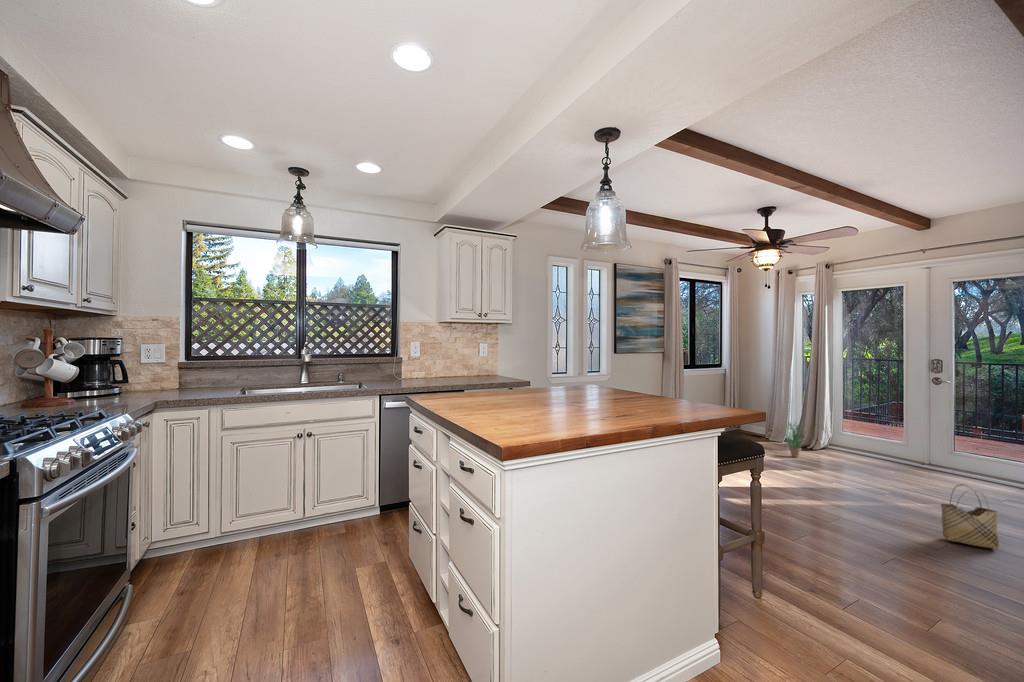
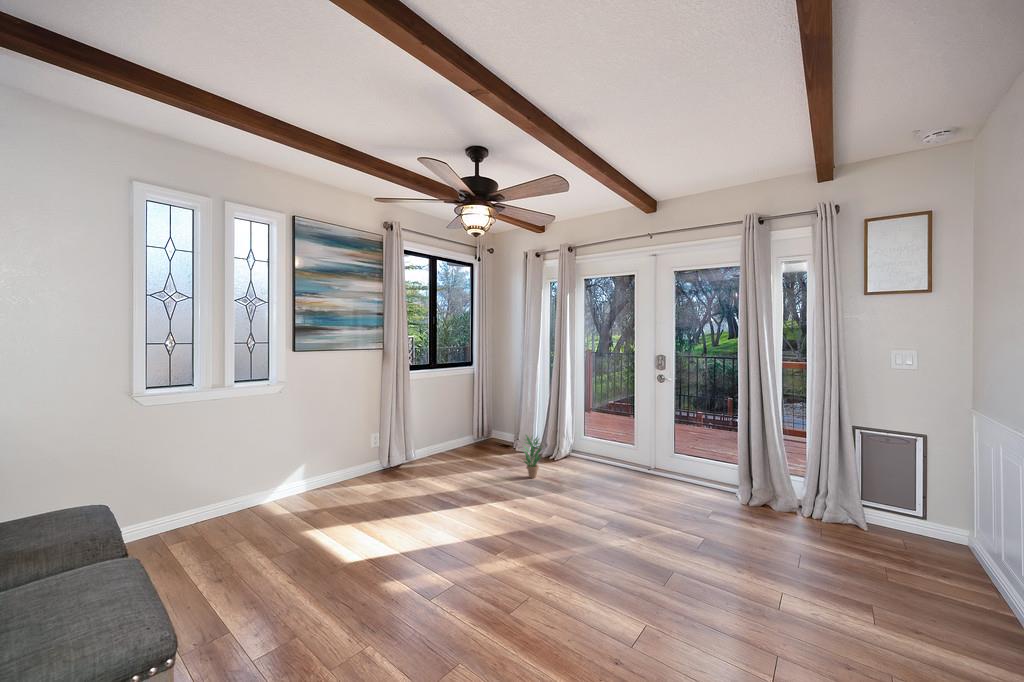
woven basket: present [941,484,999,549] -> none [663,553,728,656]

